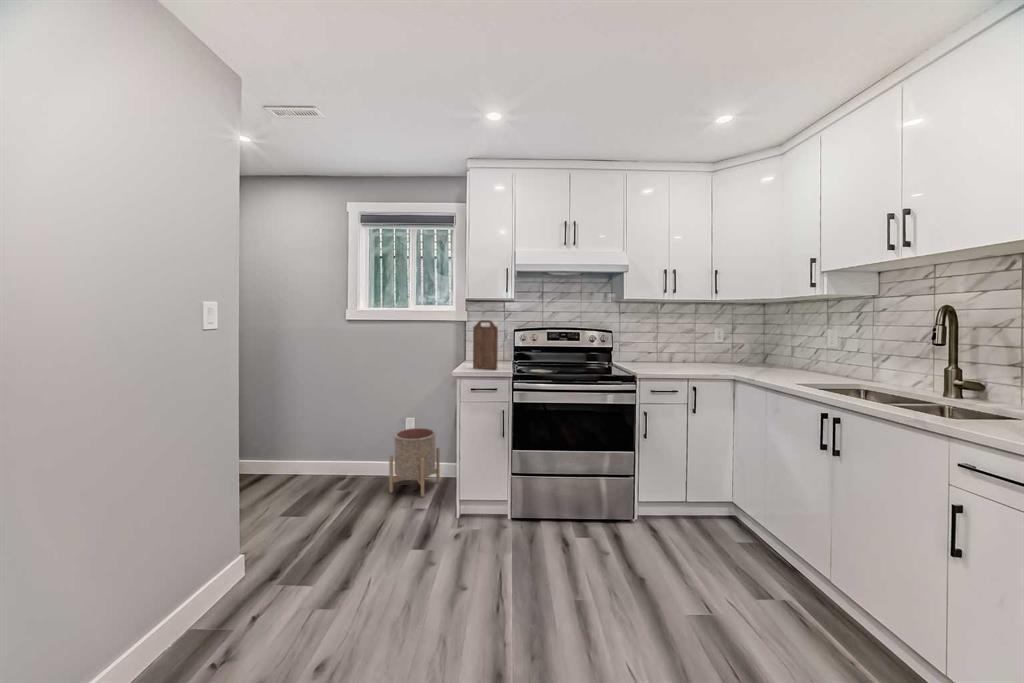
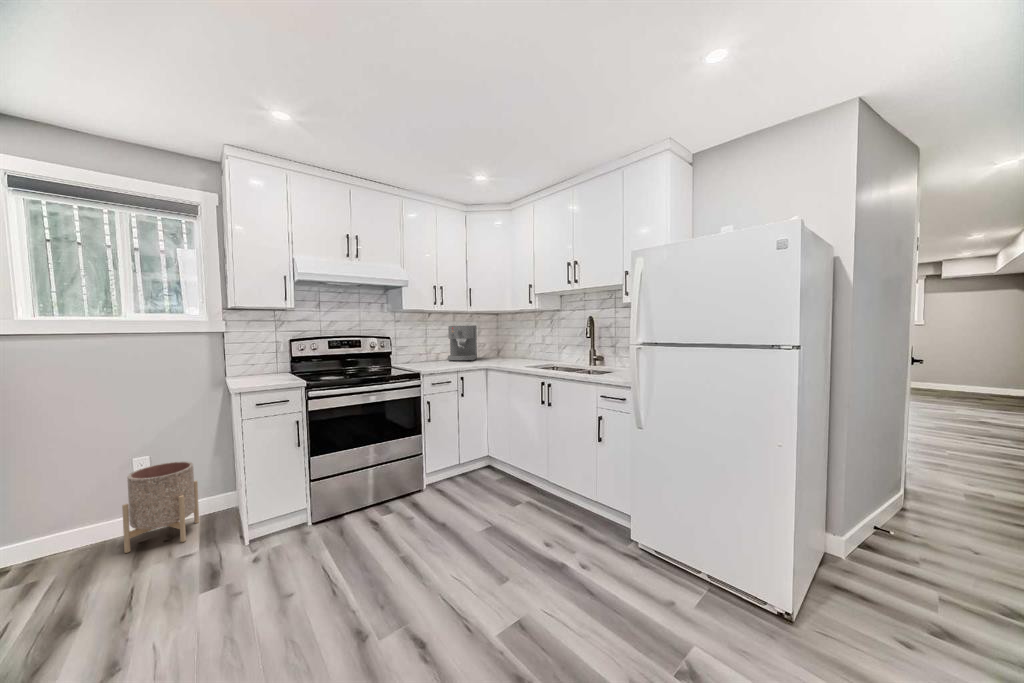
cutting board: present [473,320,498,369] -> none [245,329,280,381]
coffee maker: none [685,321,731,368] -> present [448,325,477,361]

